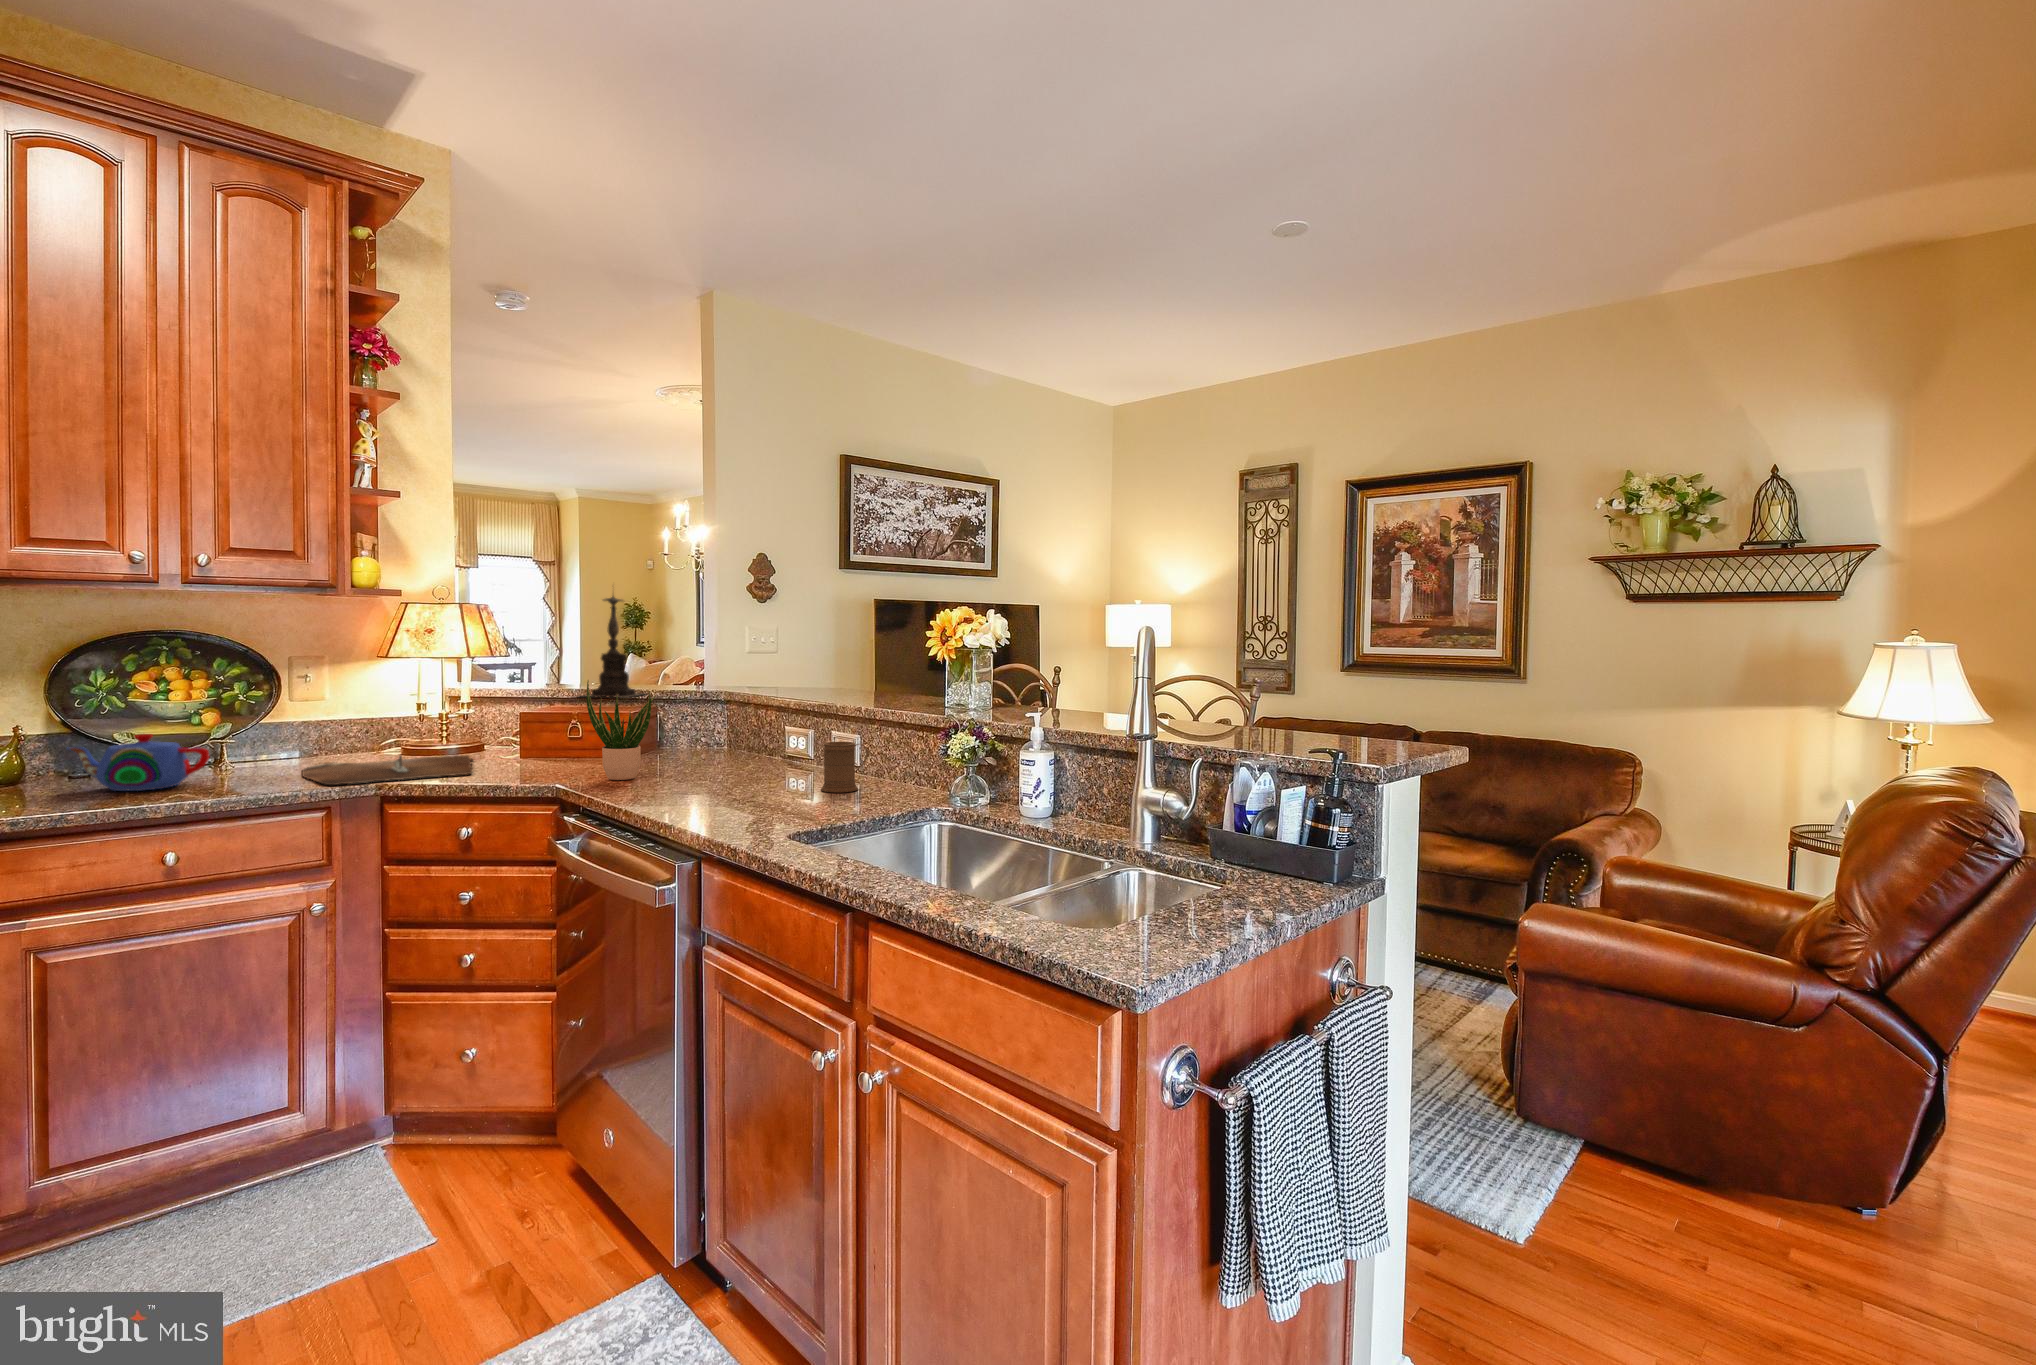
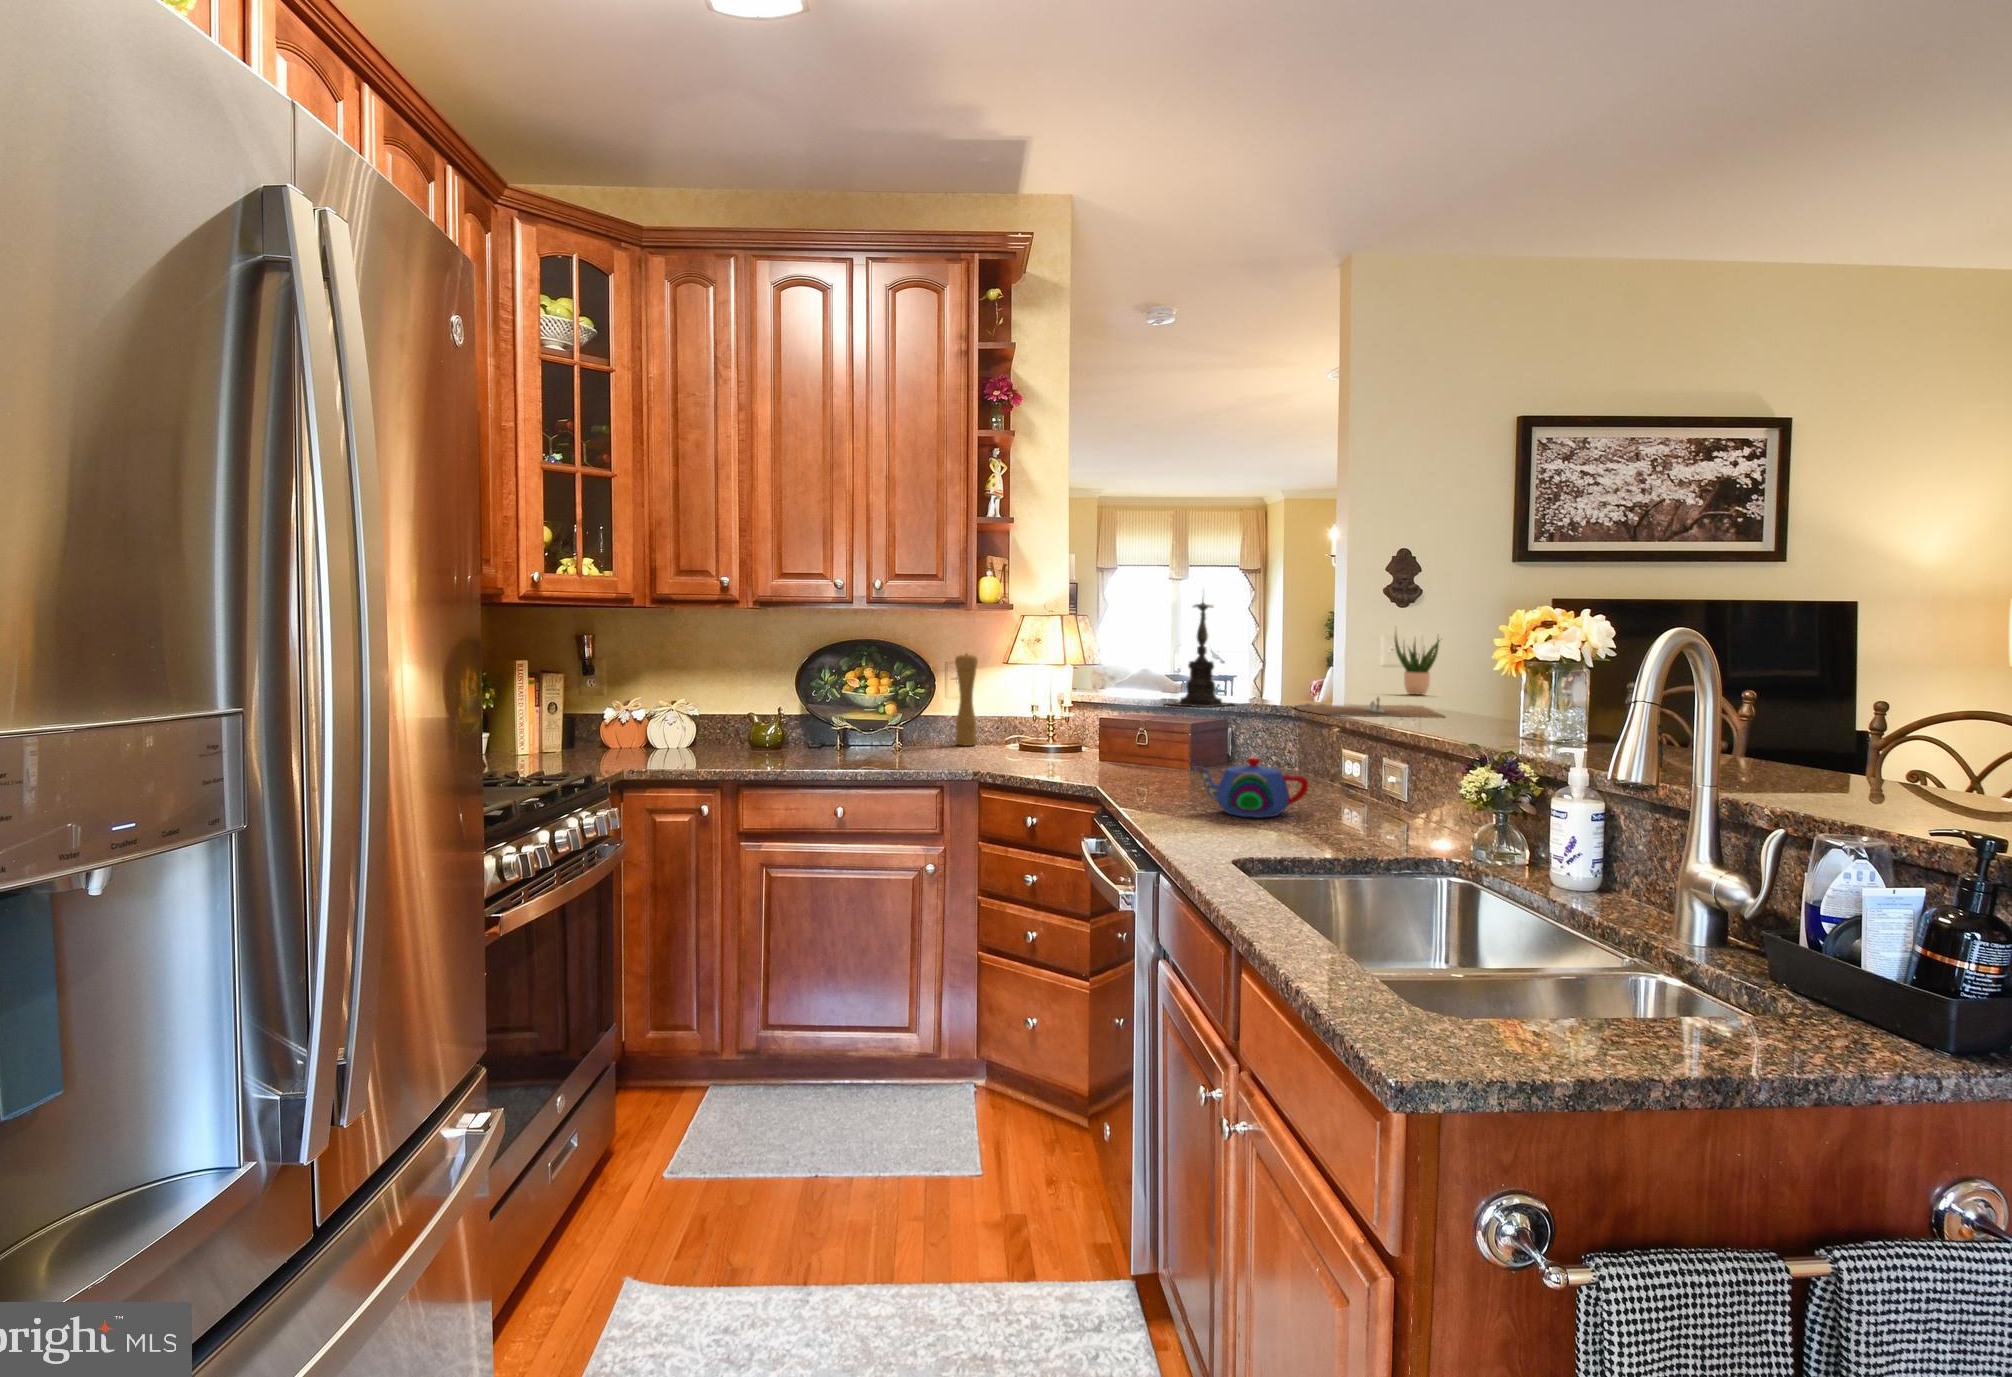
pepper mill: none [302,650,336,756] -> present [955,654,978,746]
potted plant: present [586,680,655,780] -> present [1395,633,1442,695]
teapot: present [67,734,210,791] -> present [1194,758,1308,817]
mug: present [821,741,868,793] -> none [1347,769,1407,828]
cutting board: present [302,755,472,785] -> present [1295,698,1444,718]

